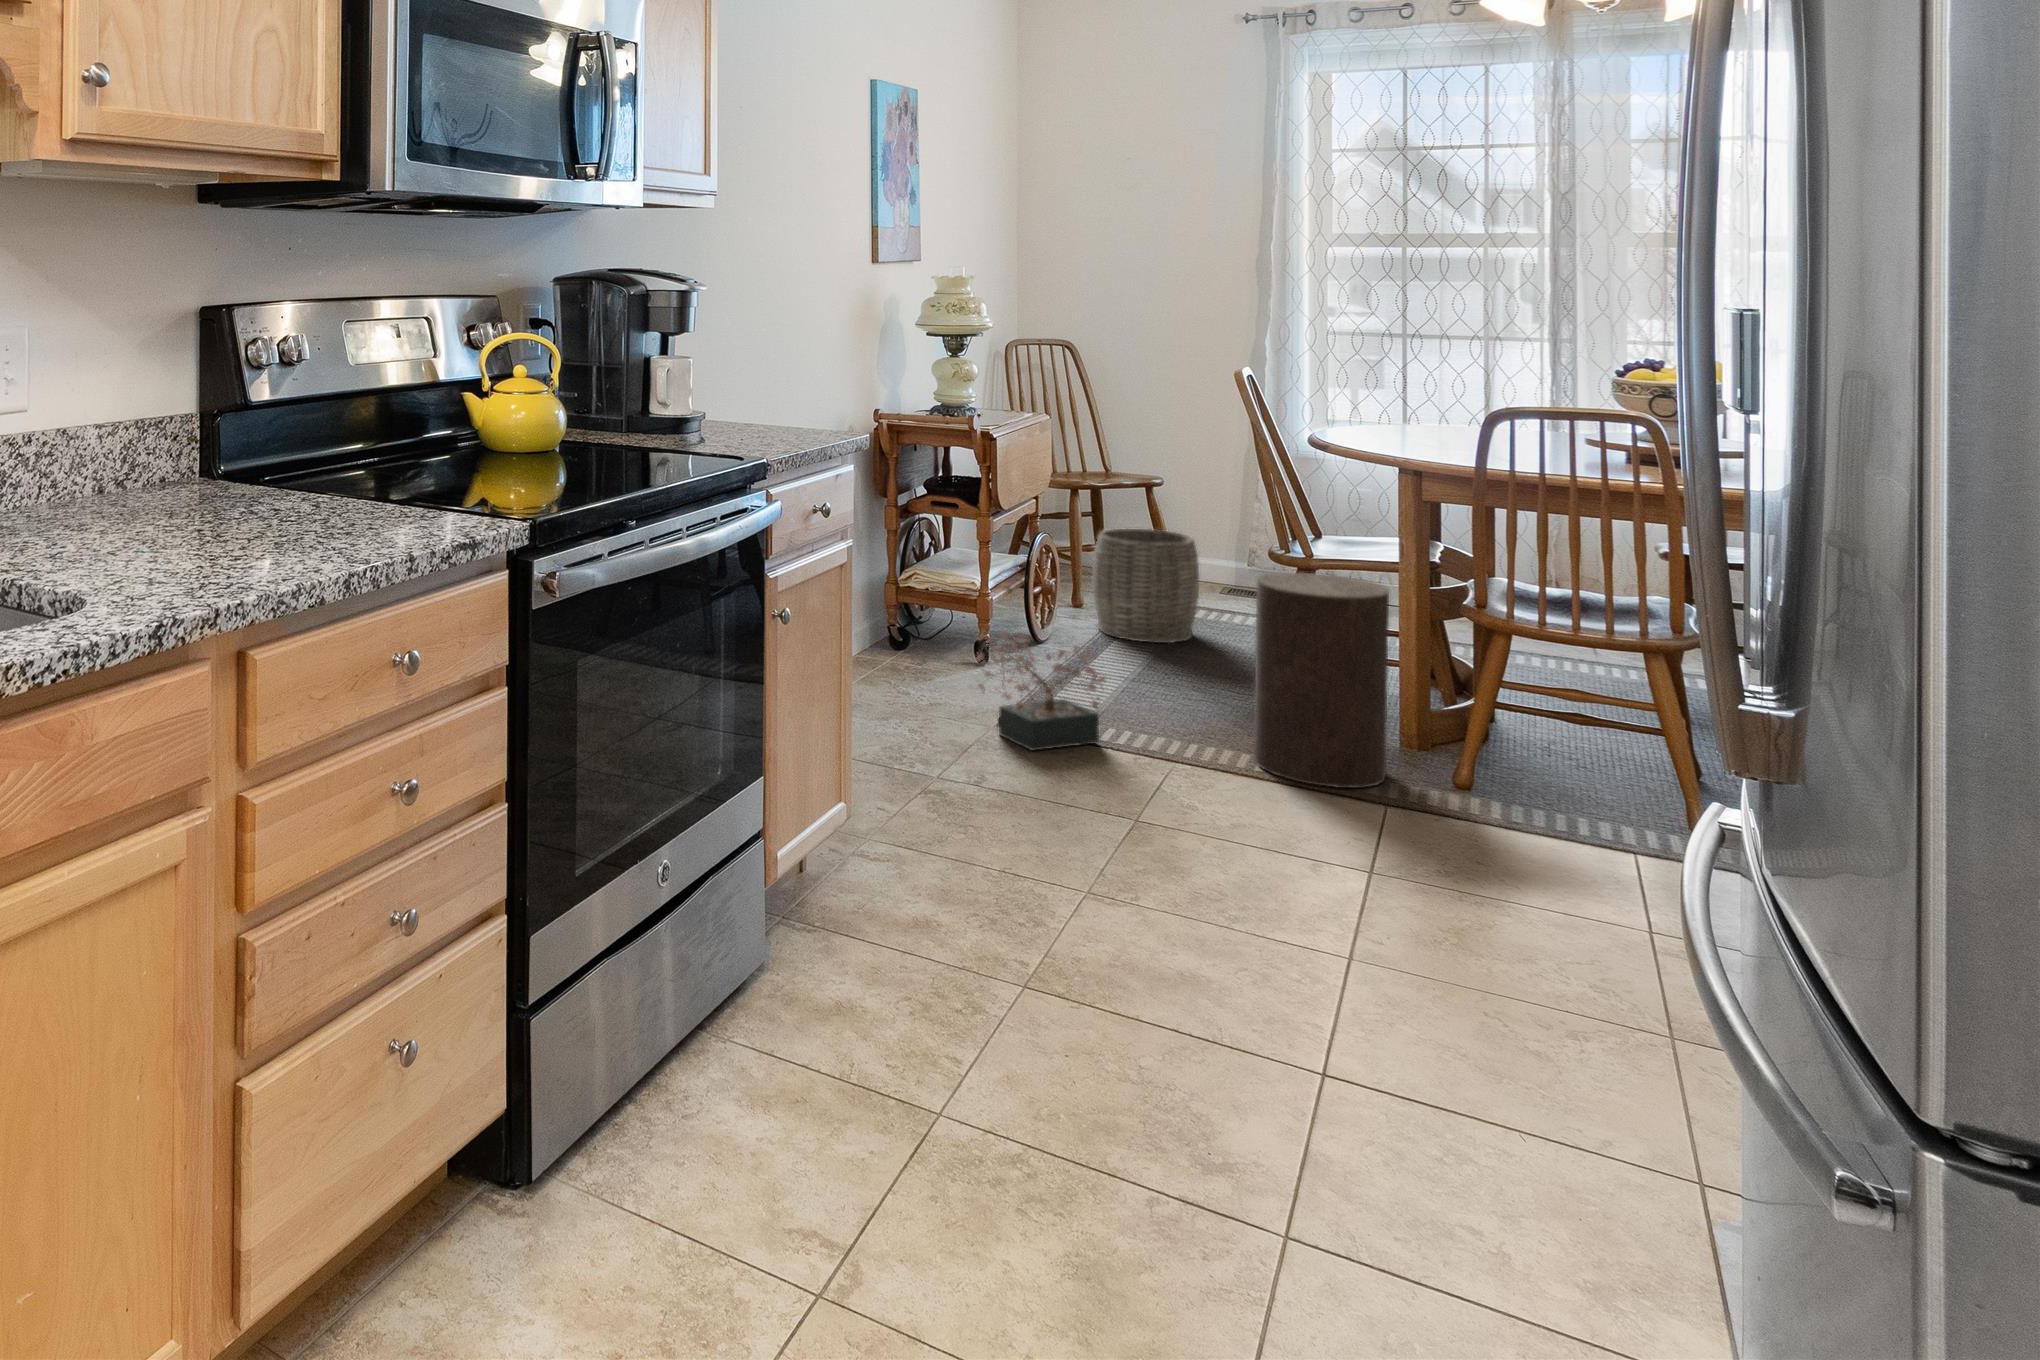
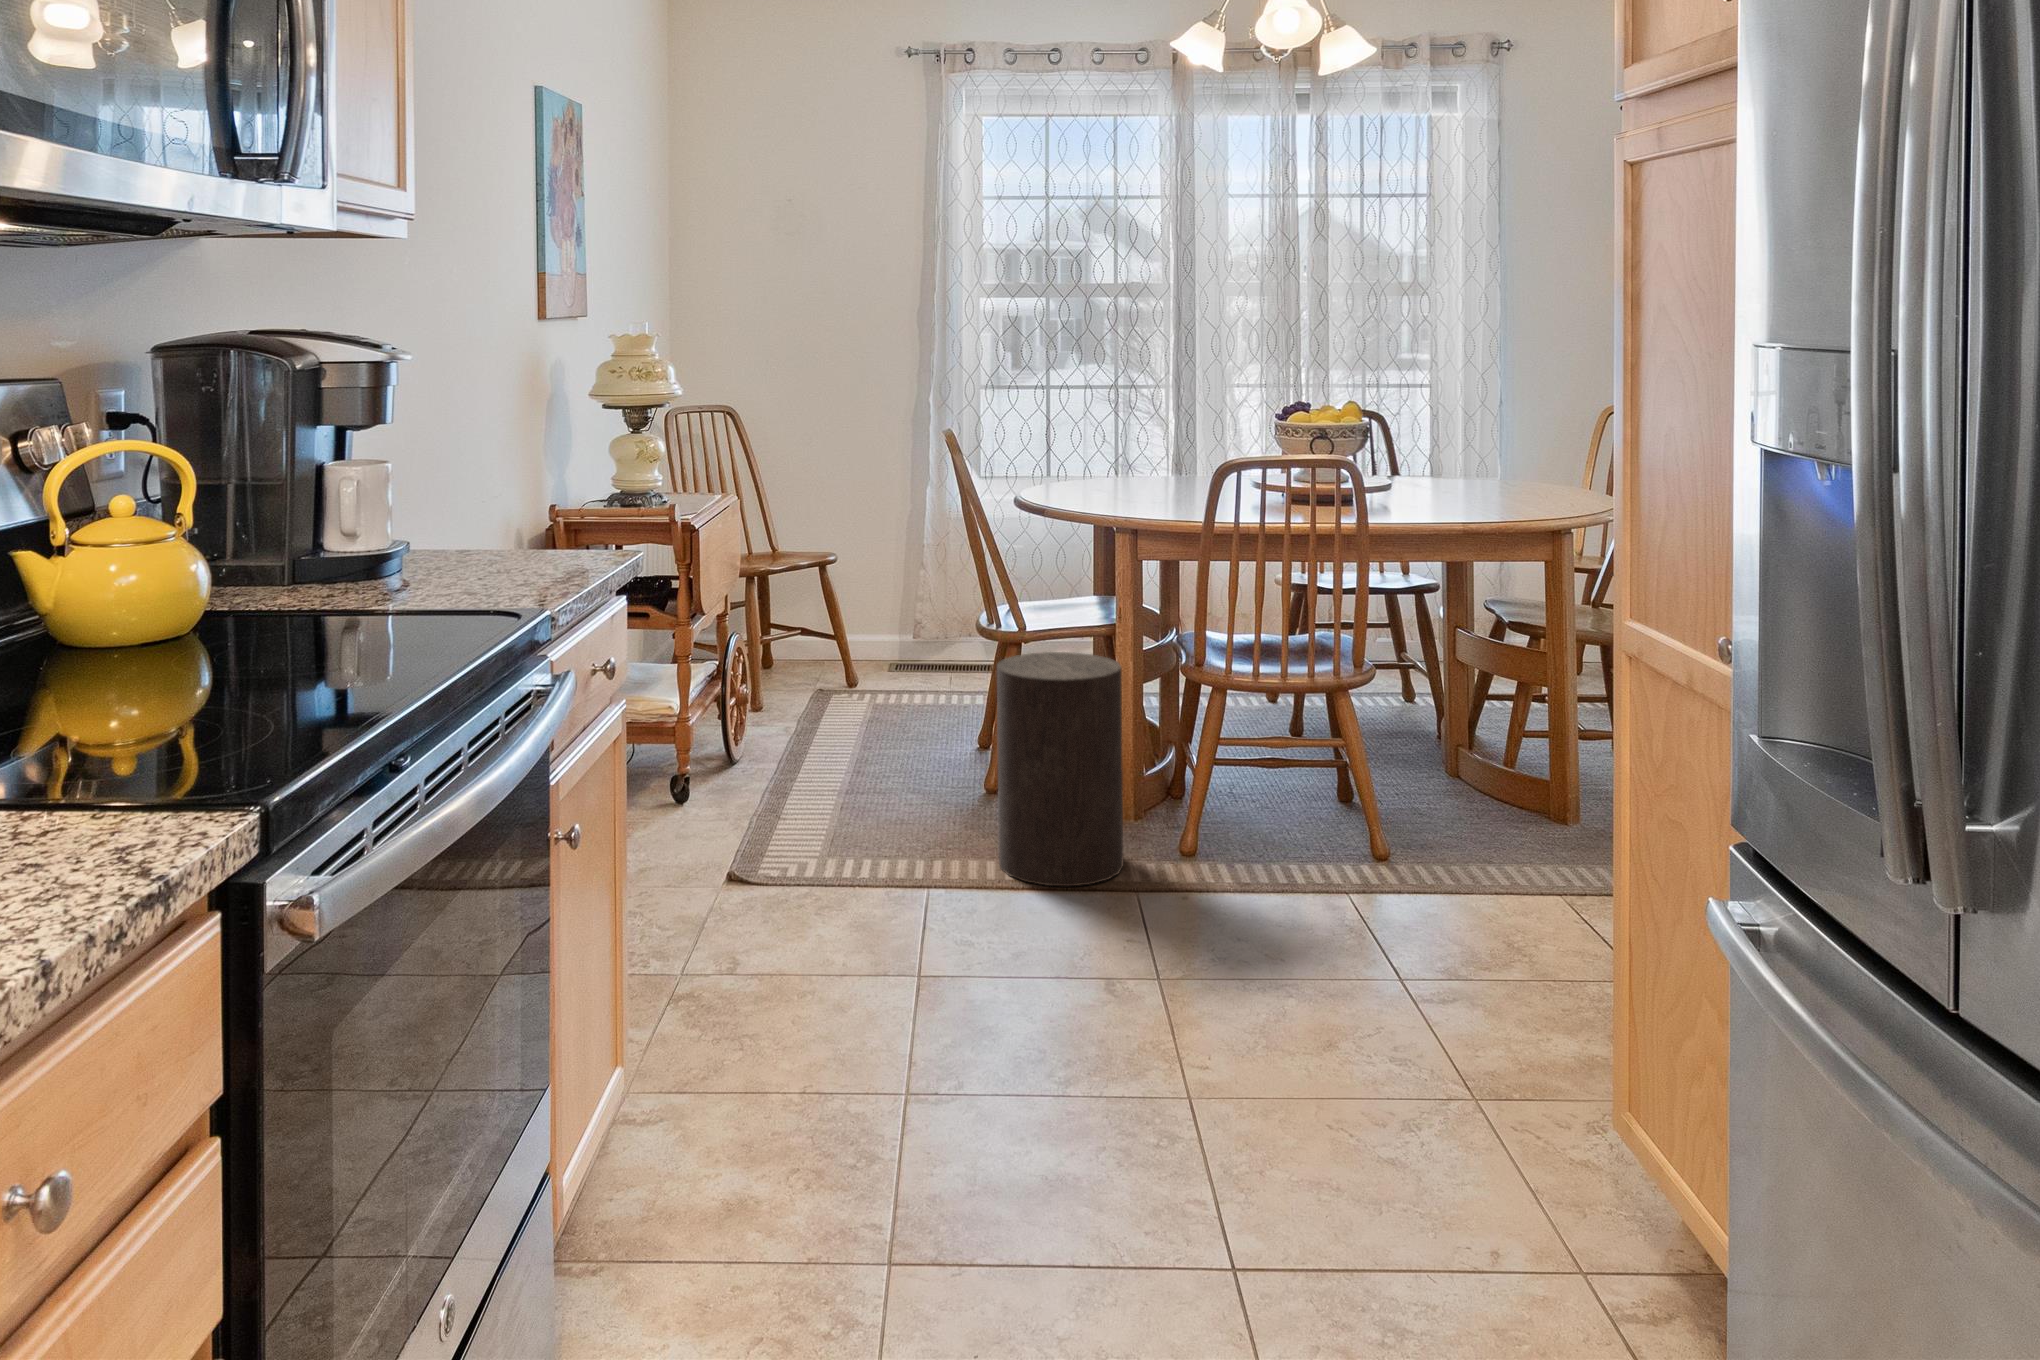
woven basket: present [1092,529,1199,643] -> none [781,612,888,740]
decorative plant: present [976,629,1105,751] -> none [705,765,847,908]

